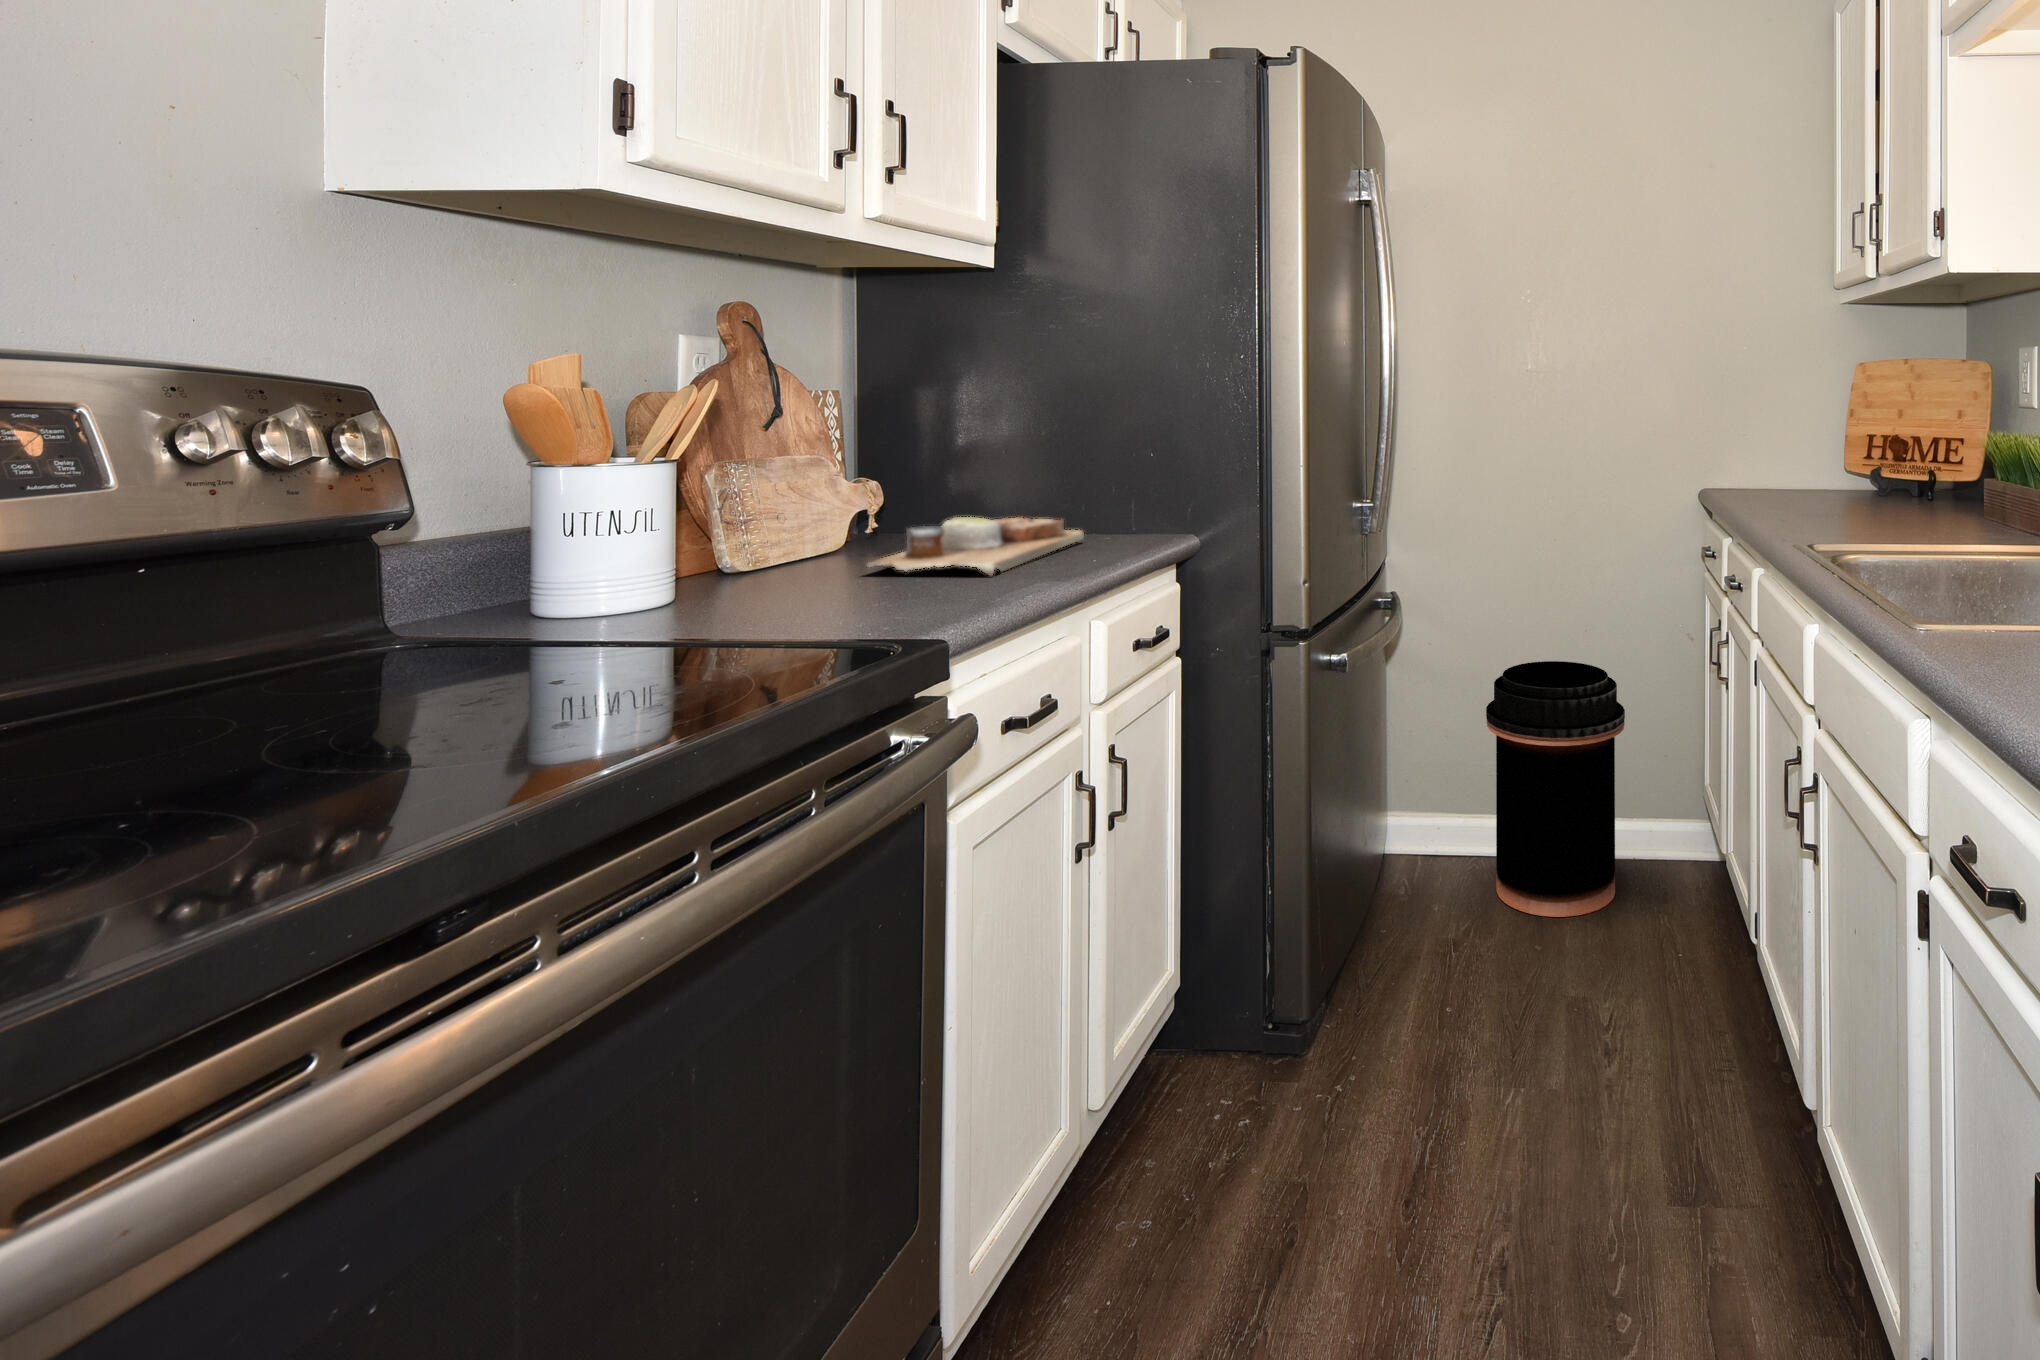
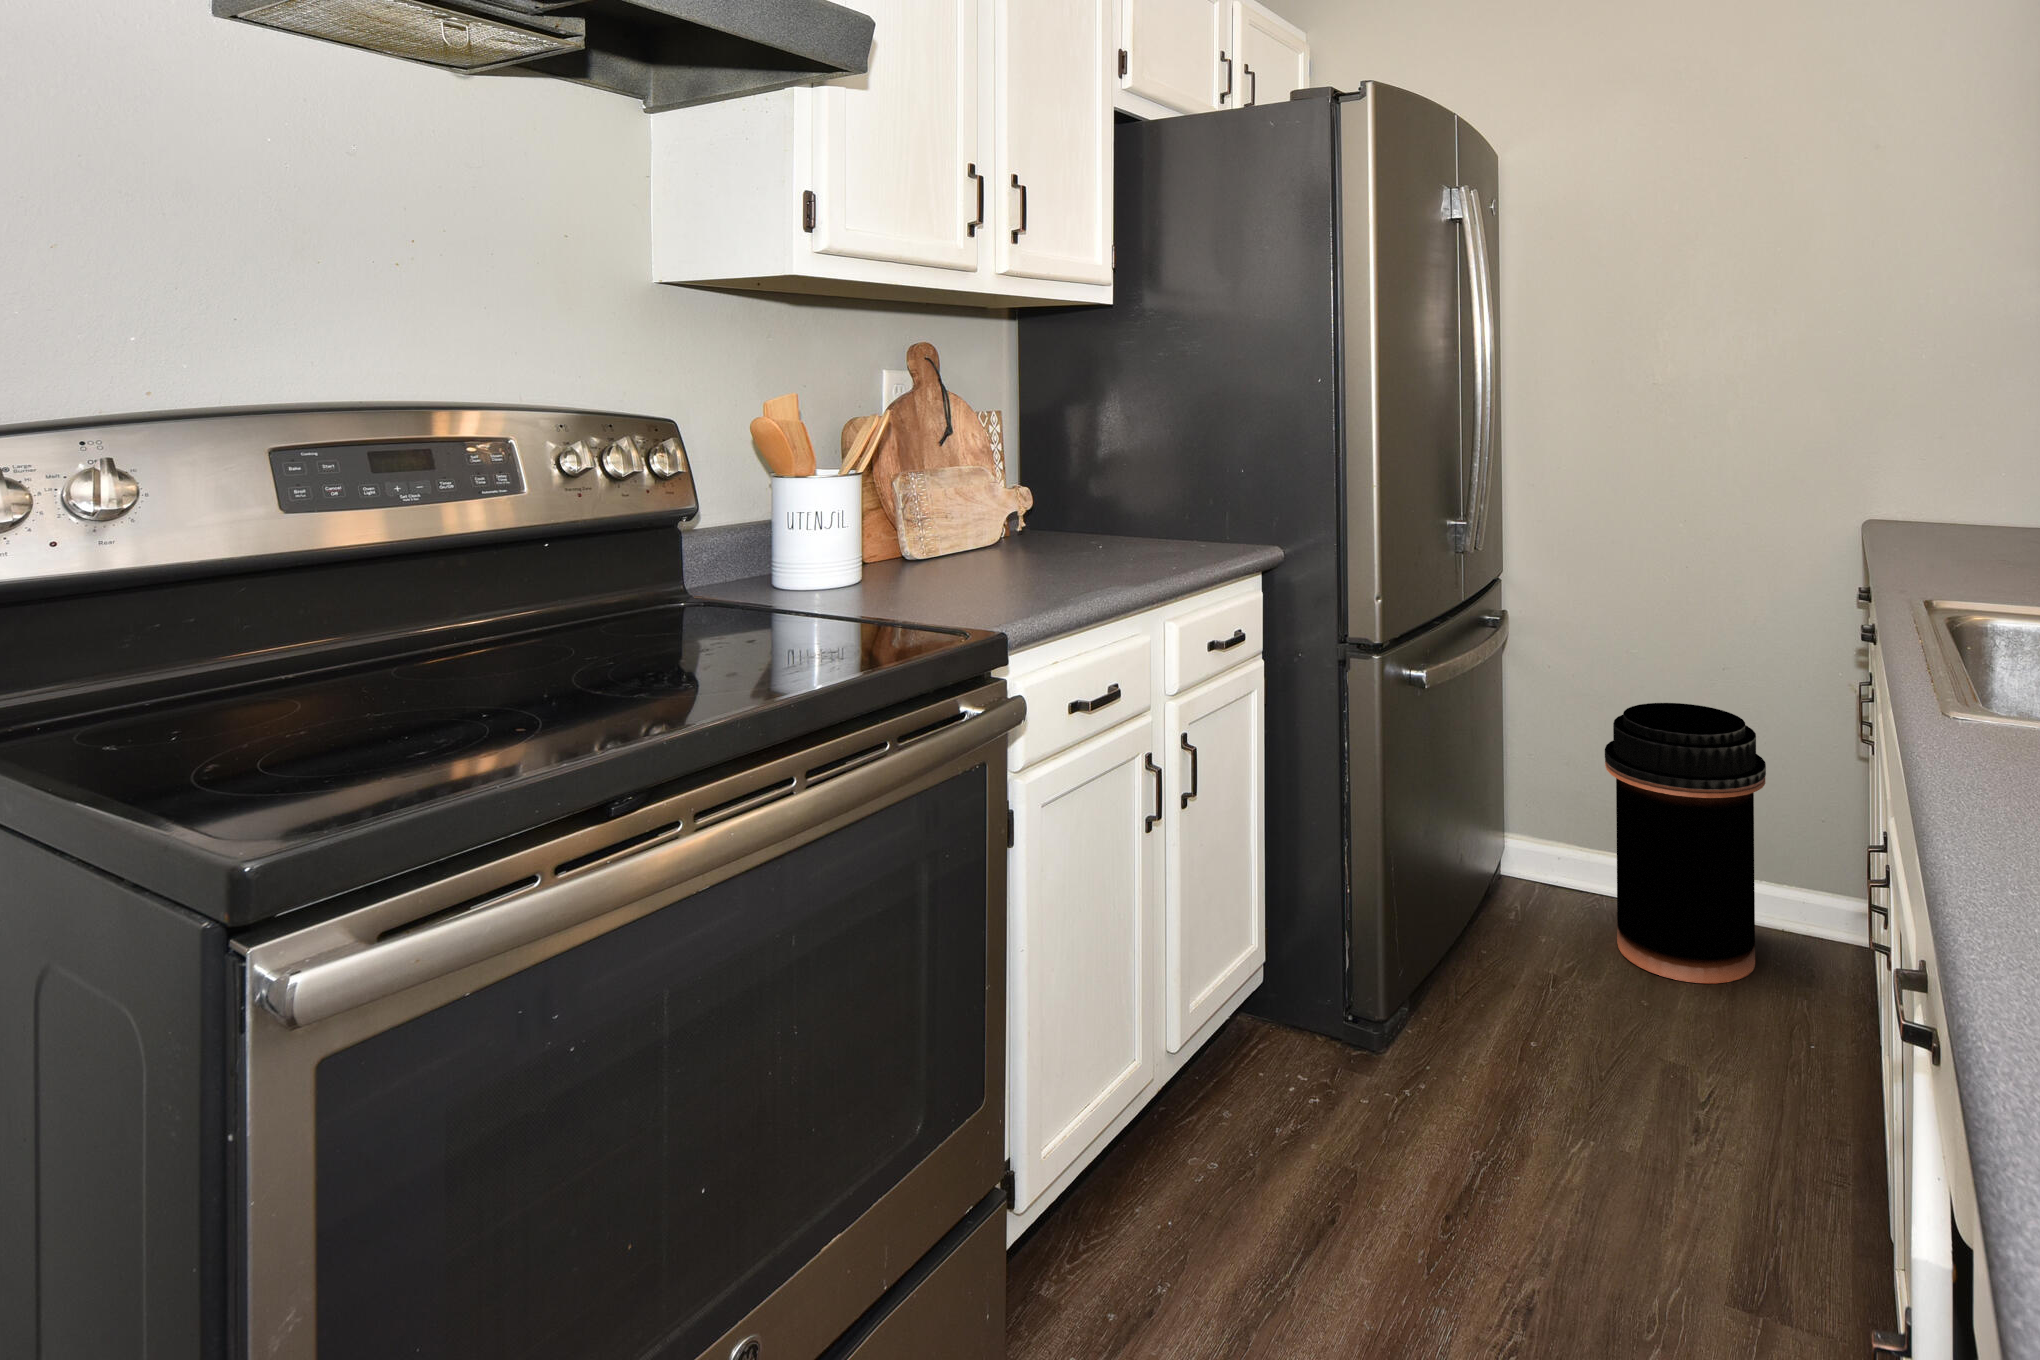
cutting board: present [864,517,1084,576] -> none [994,523,1185,577]

